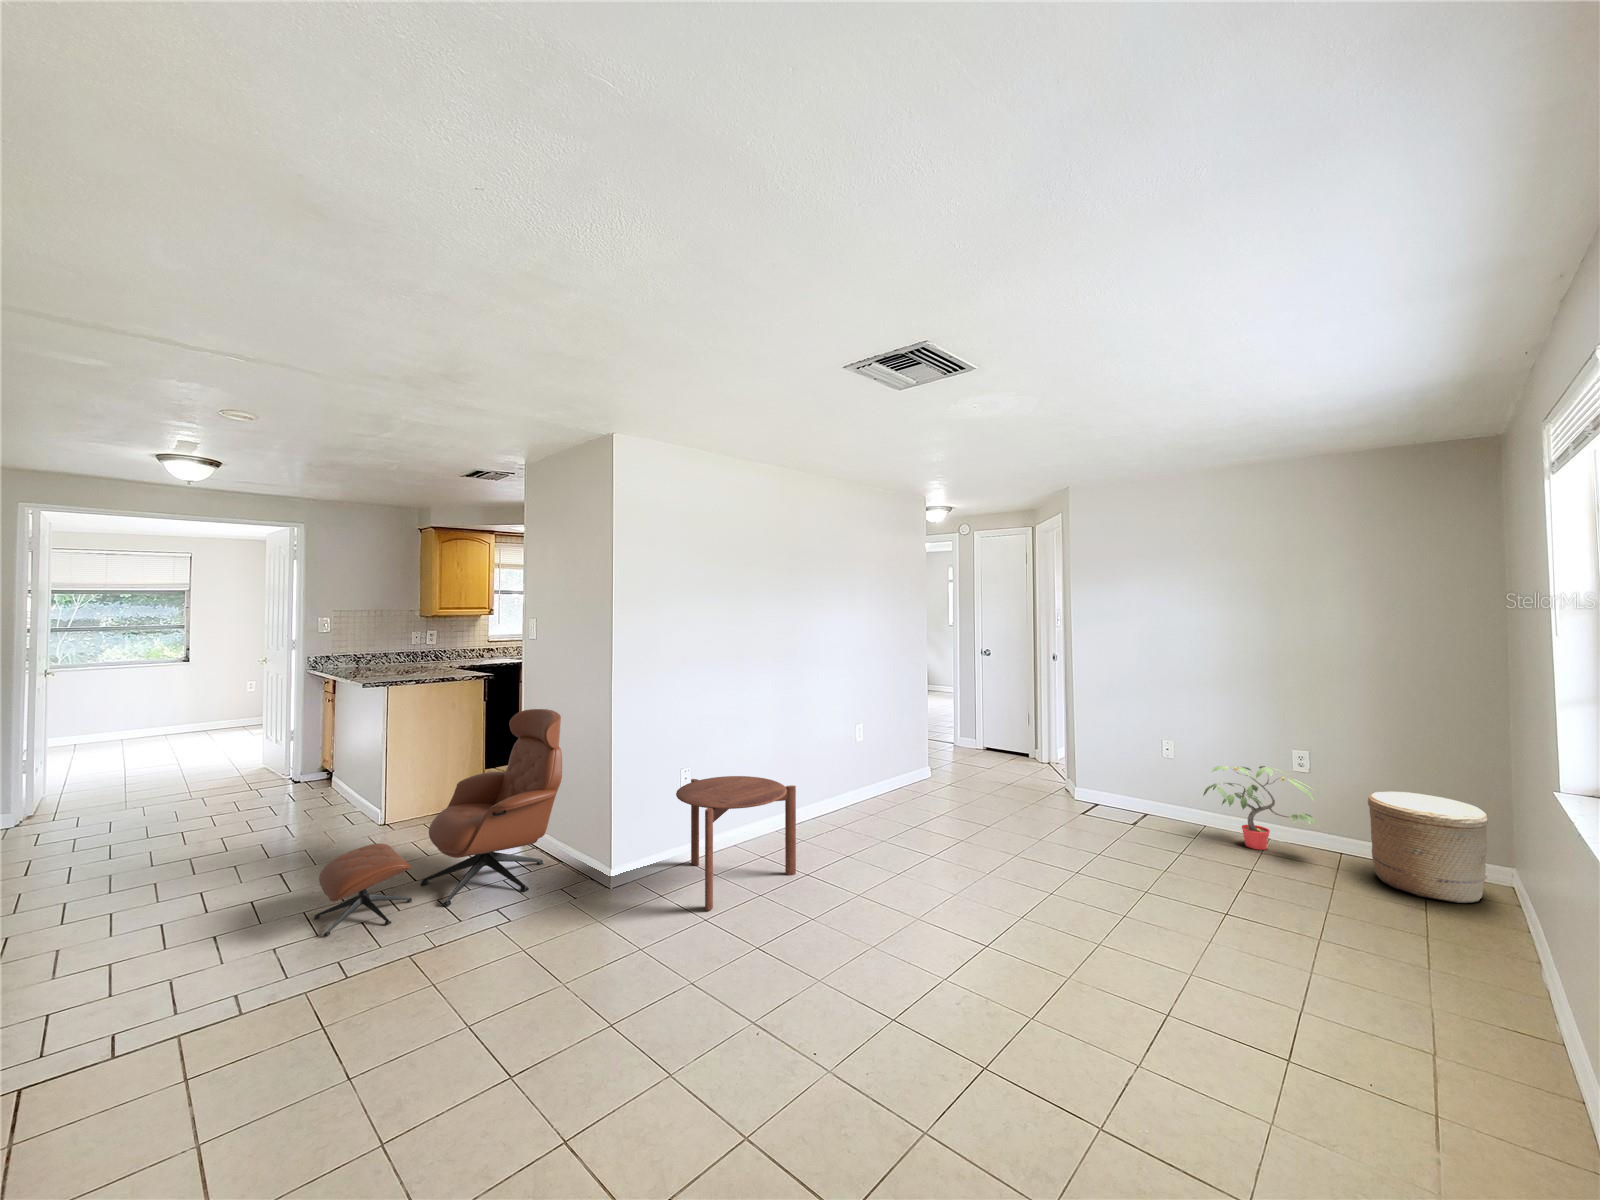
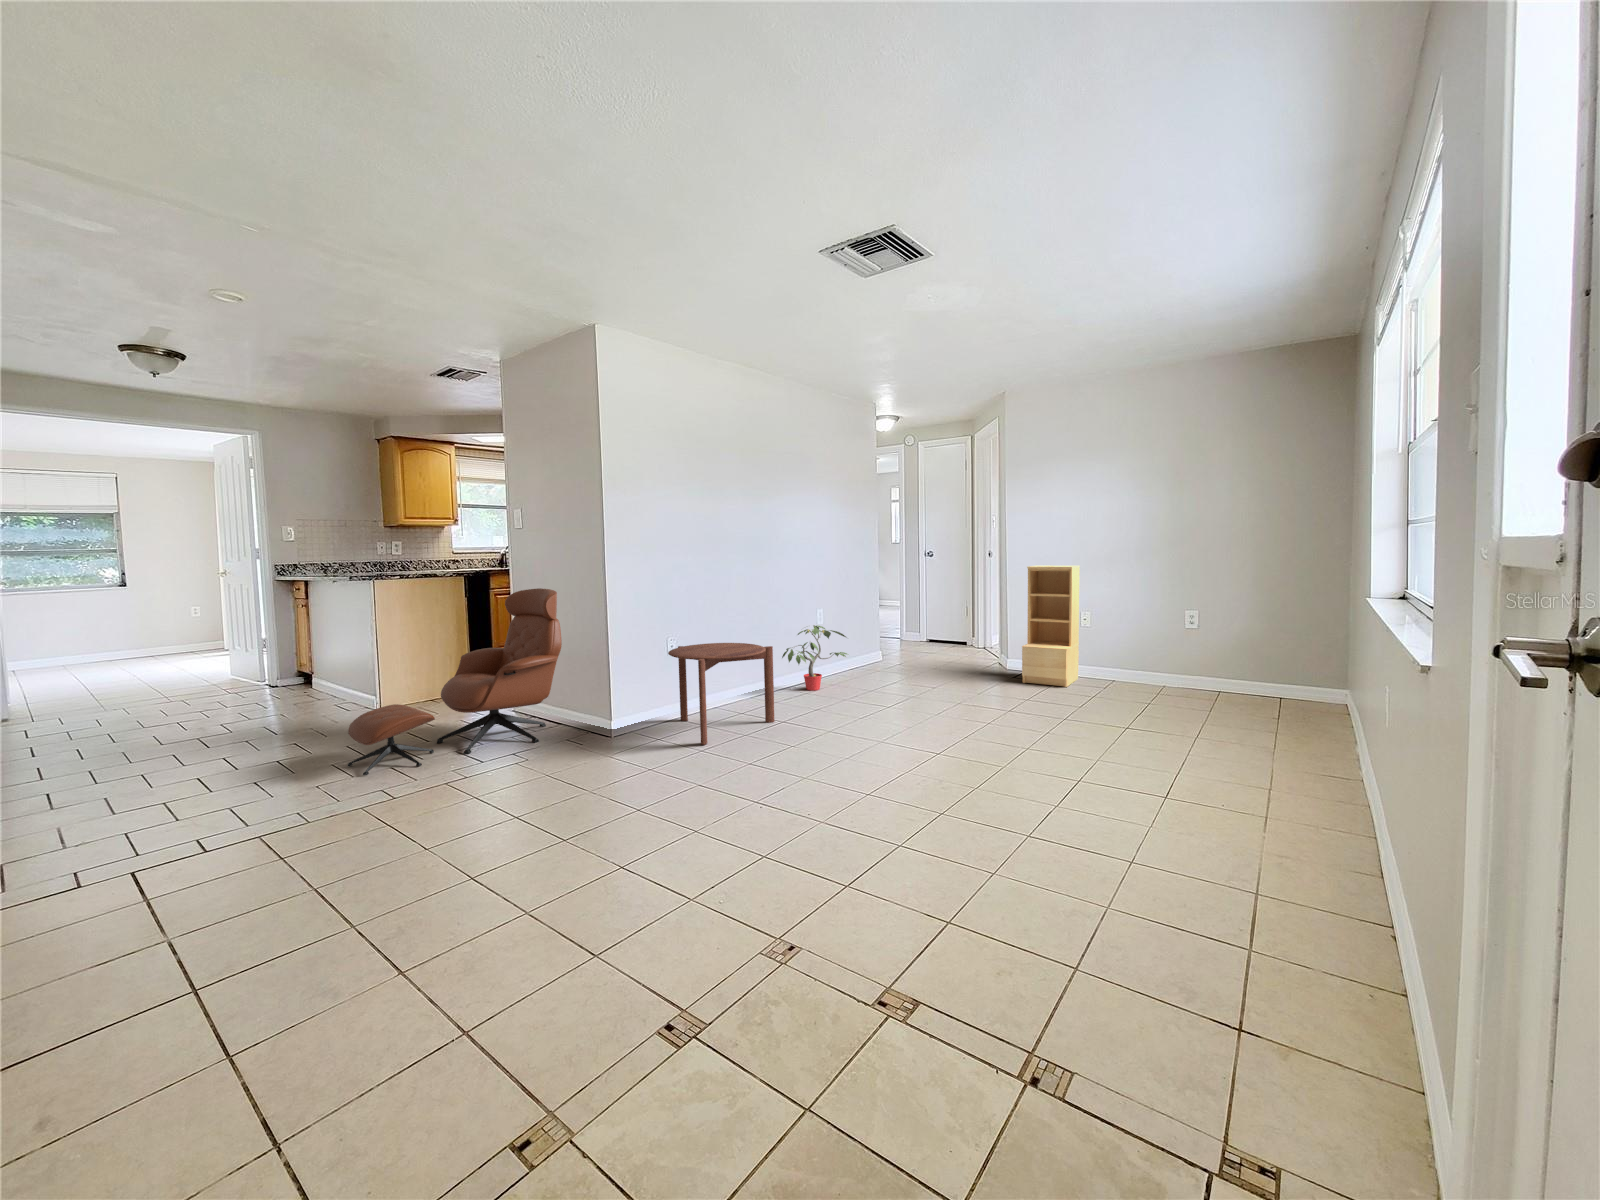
bookshelf: none [1090,684,1159,834] -> present [1022,565,1080,687]
potted plant: present [1204,766,1318,850] -> present [782,625,847,690]
woven basket: present [1368,792,1488,903] -> none [1241,635,1327,713]

